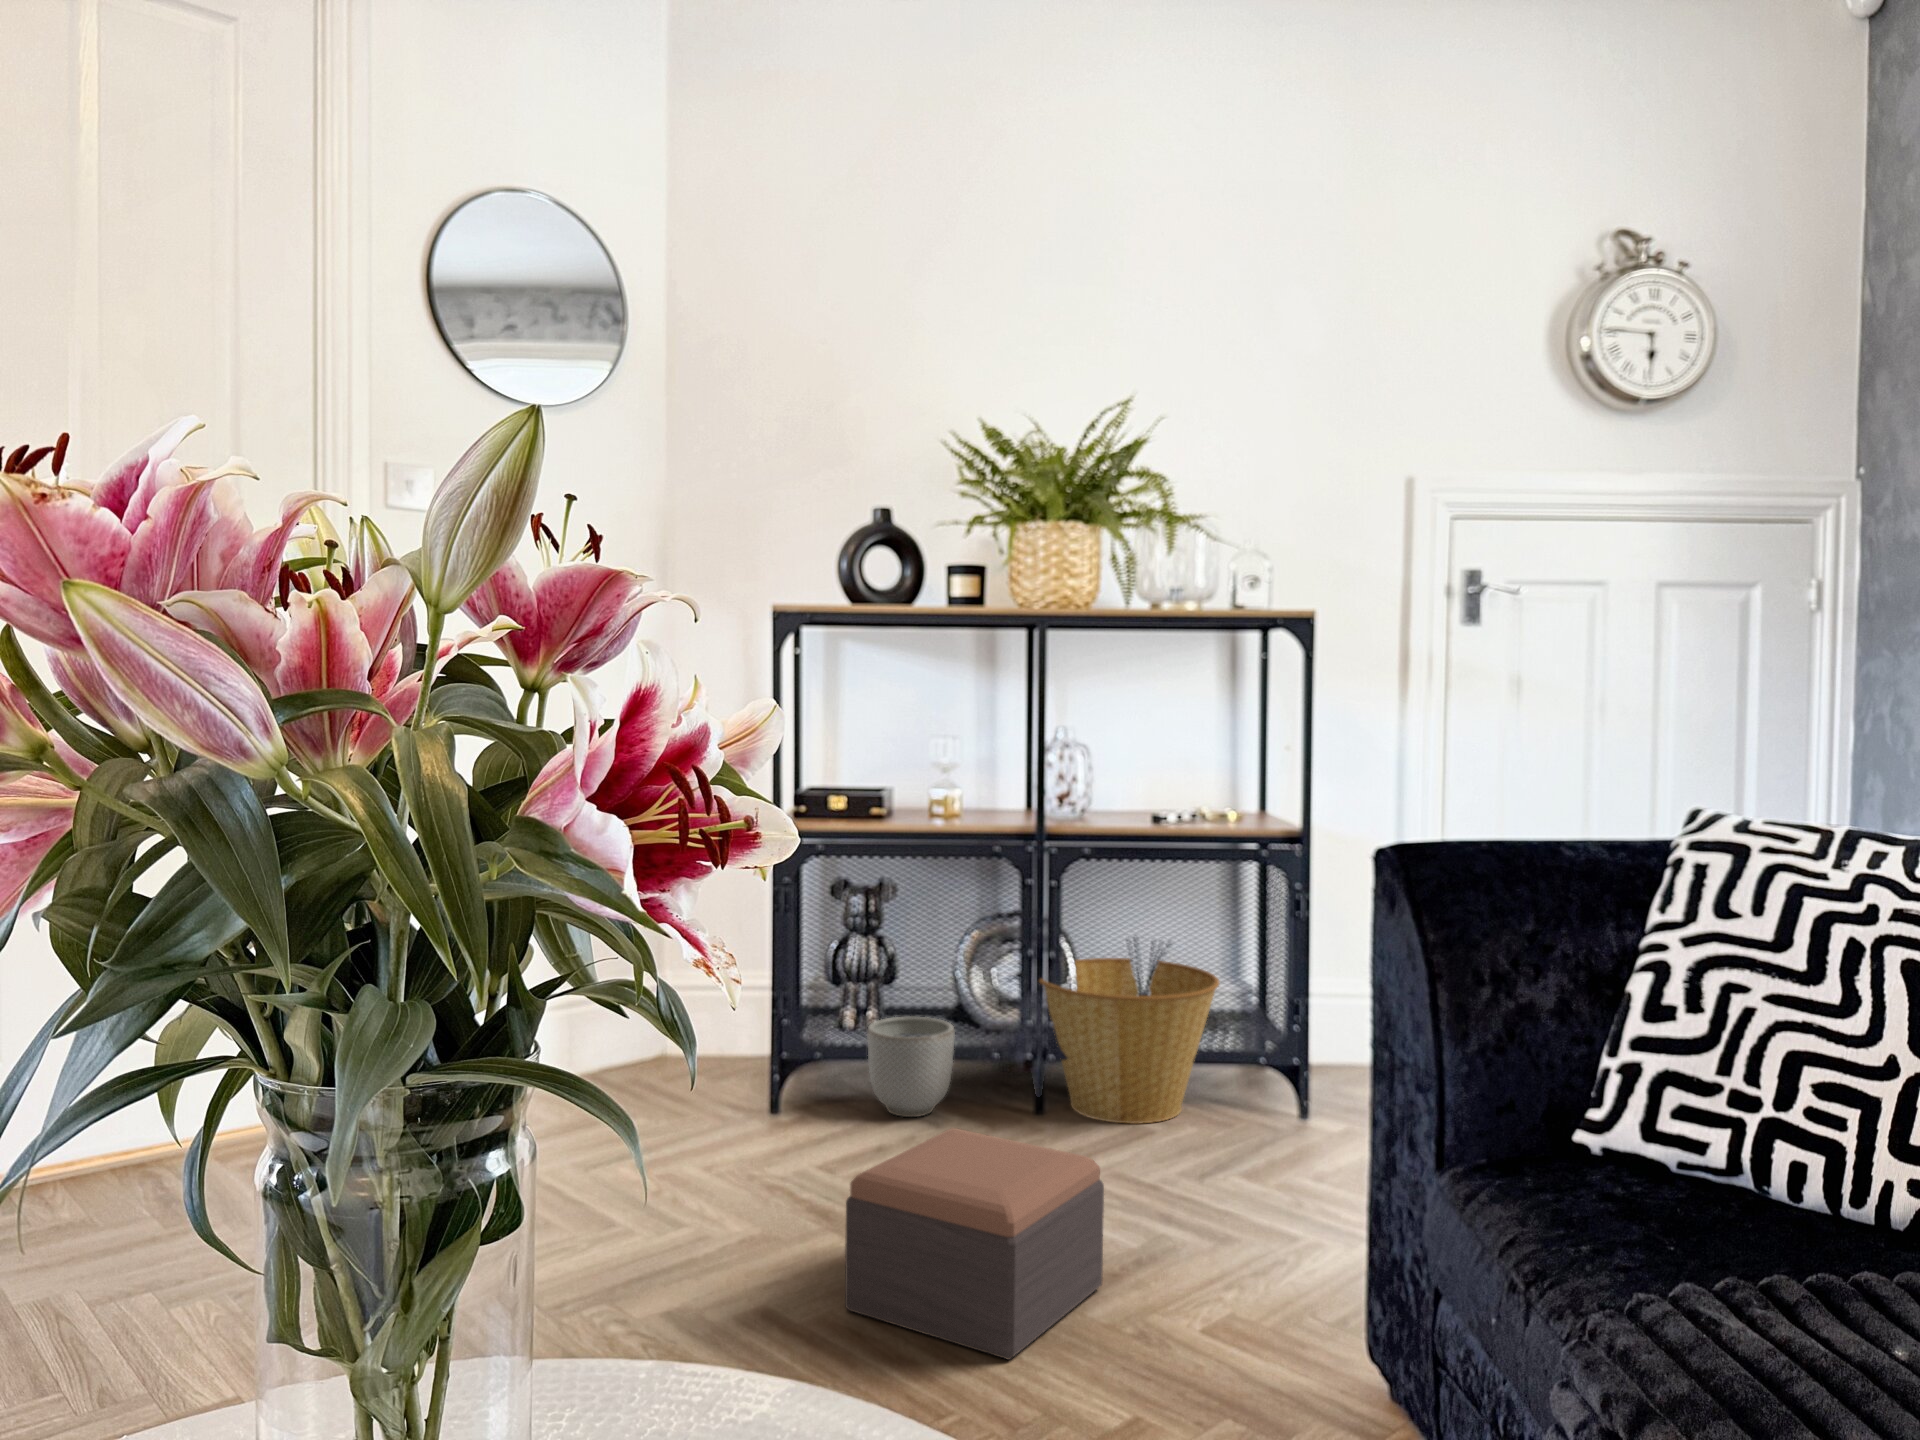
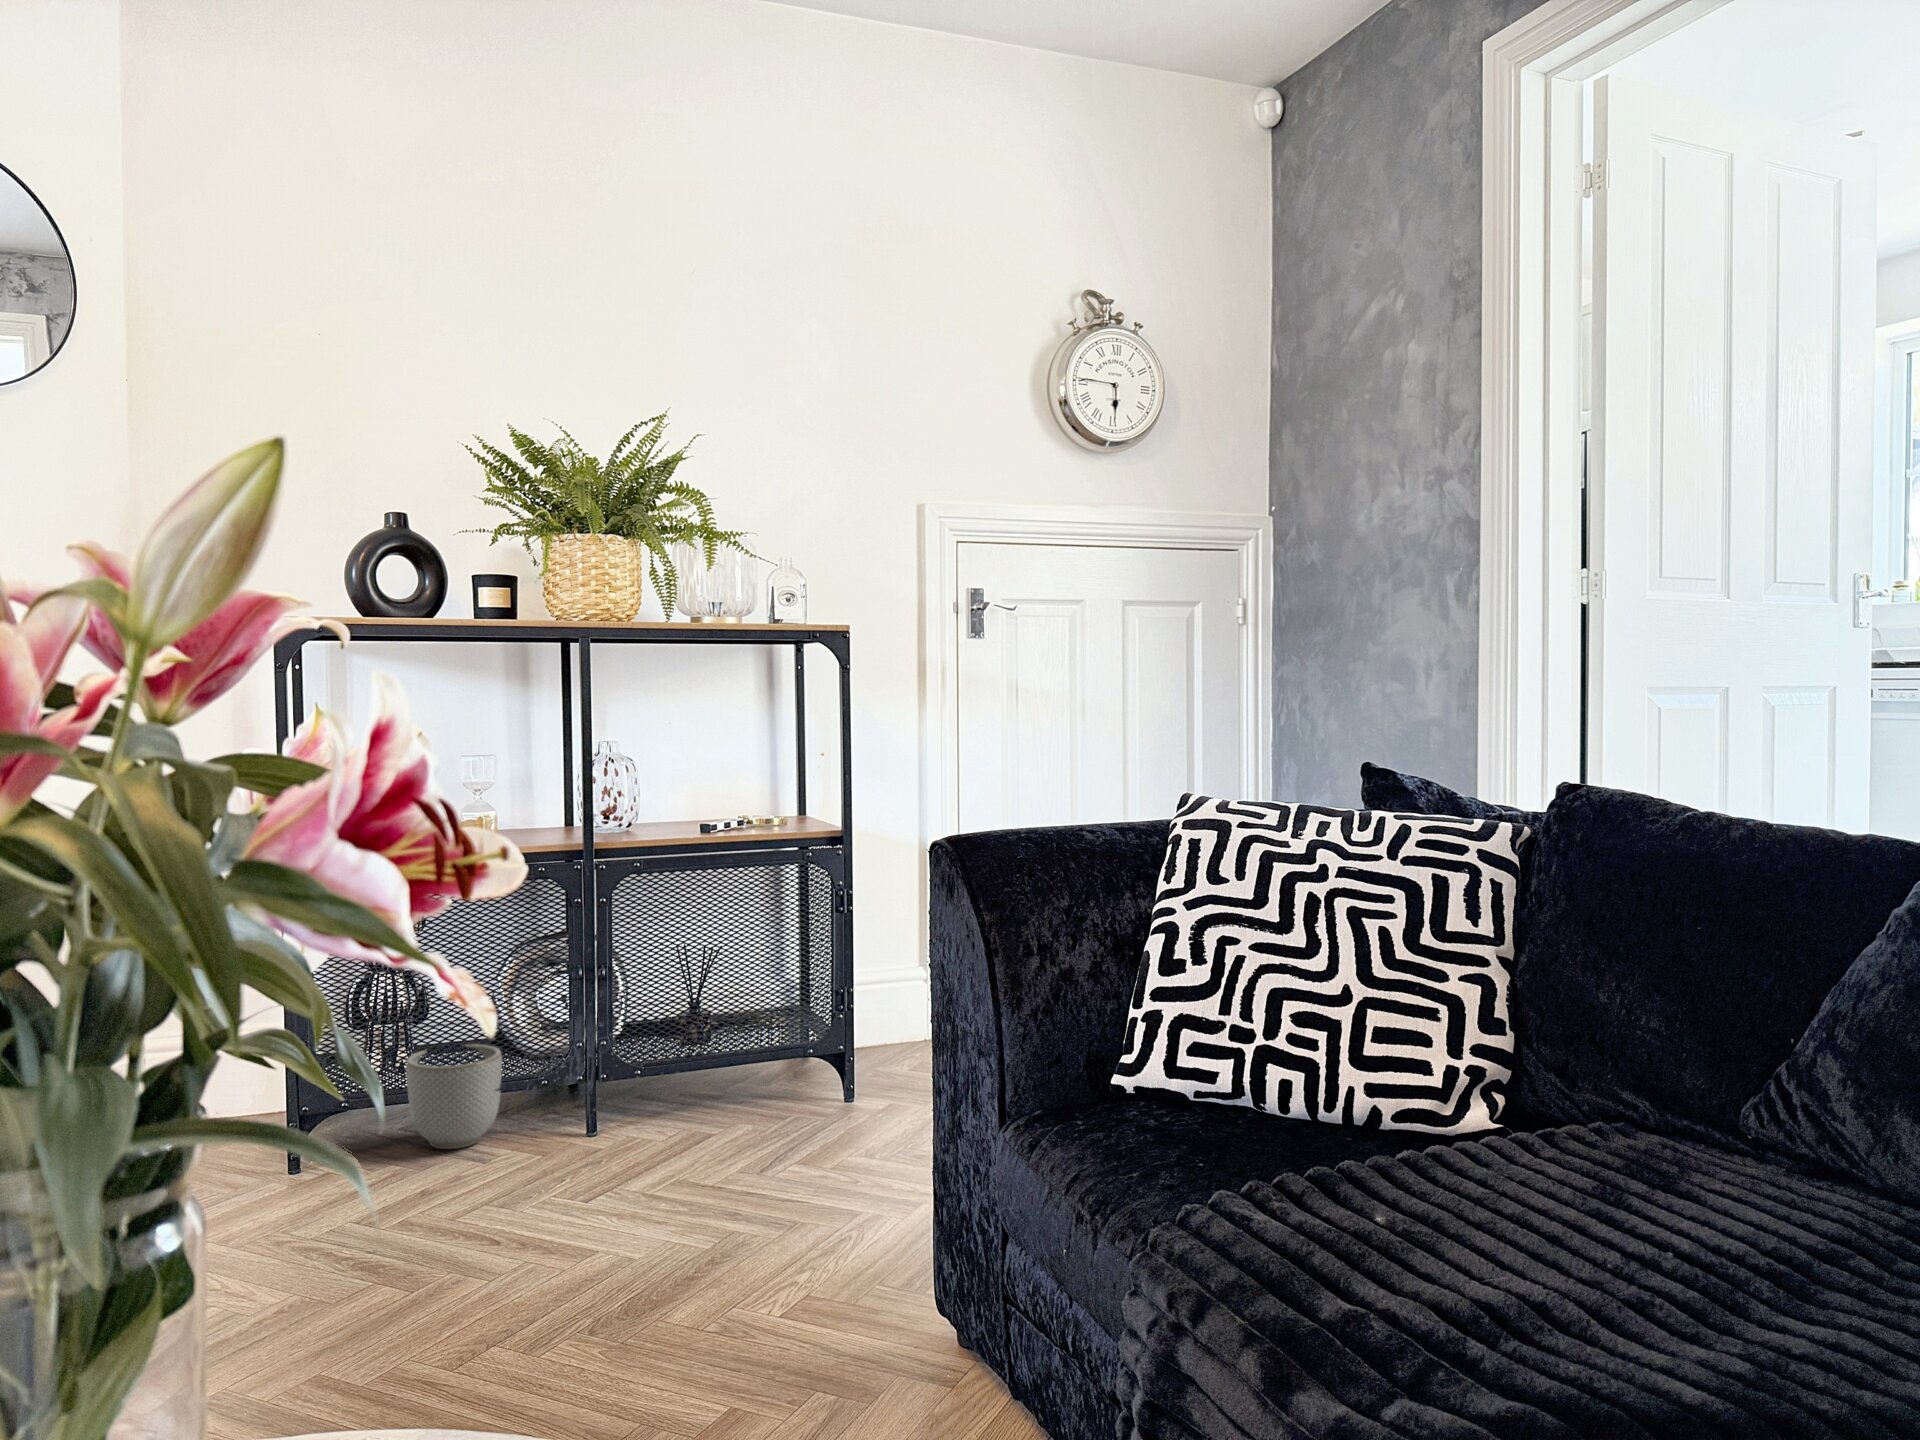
basket: present [1039,958,1220,1124] -> none [584,965,767,1127]
footstool: present [845,1128,1104,1360] -> none [412,1151,681,1374]

